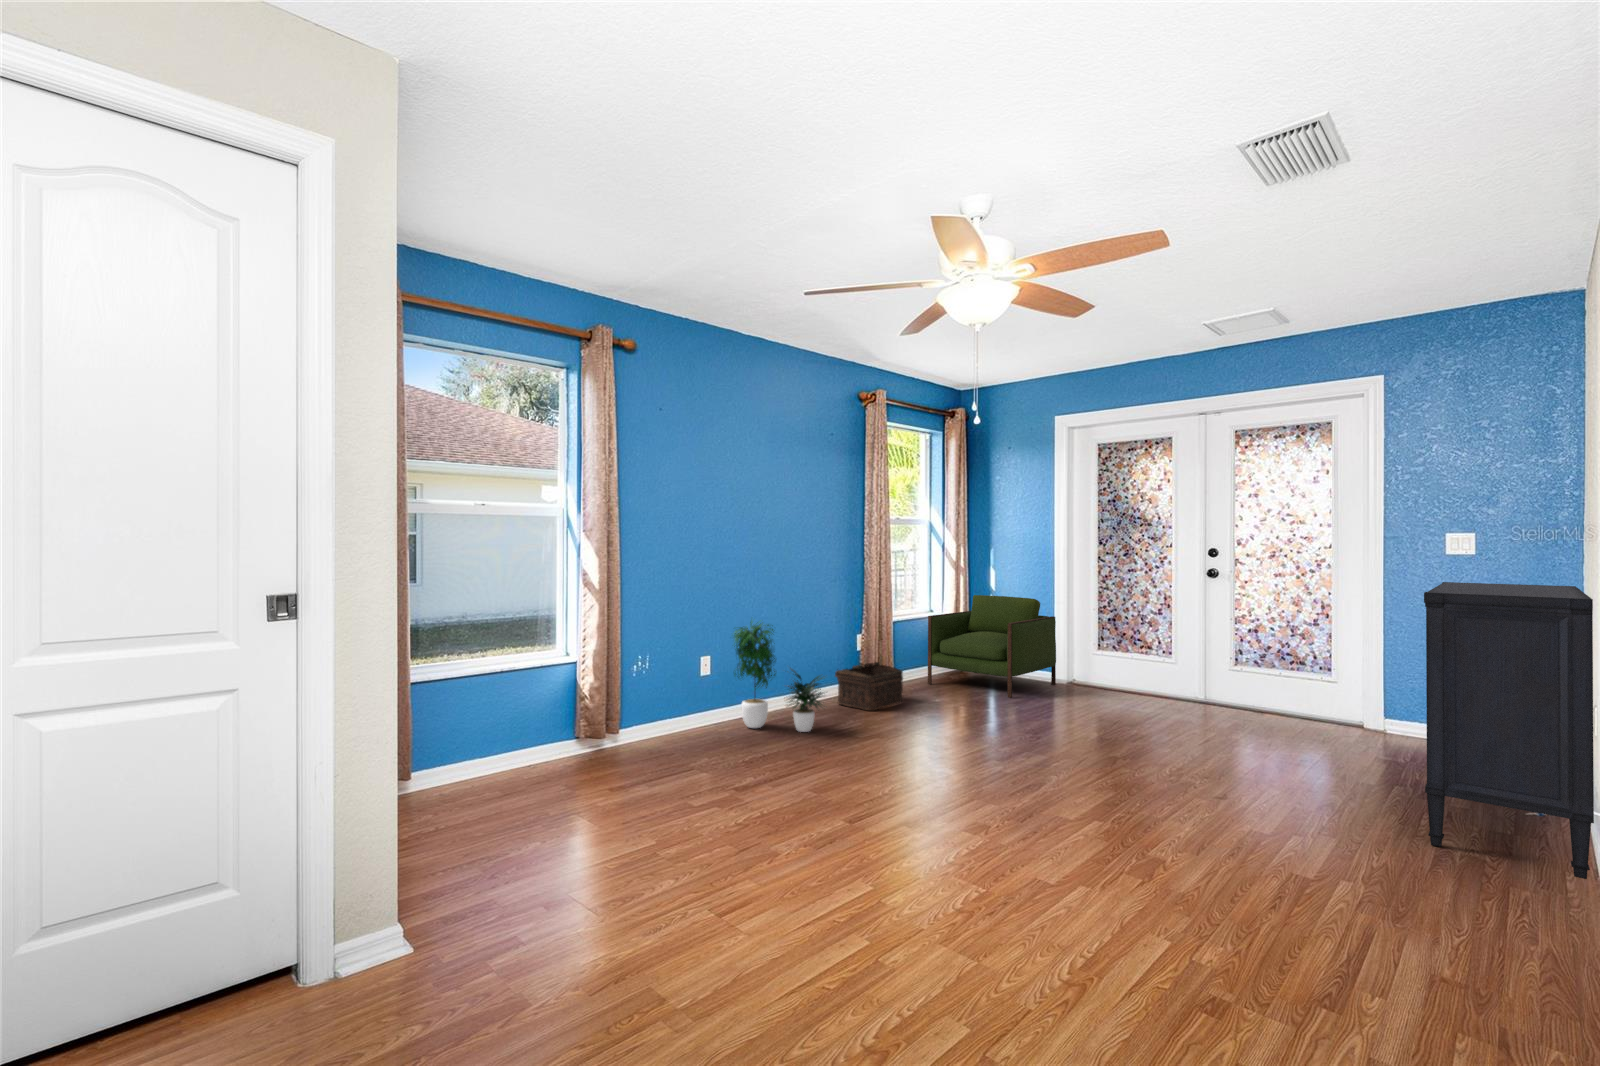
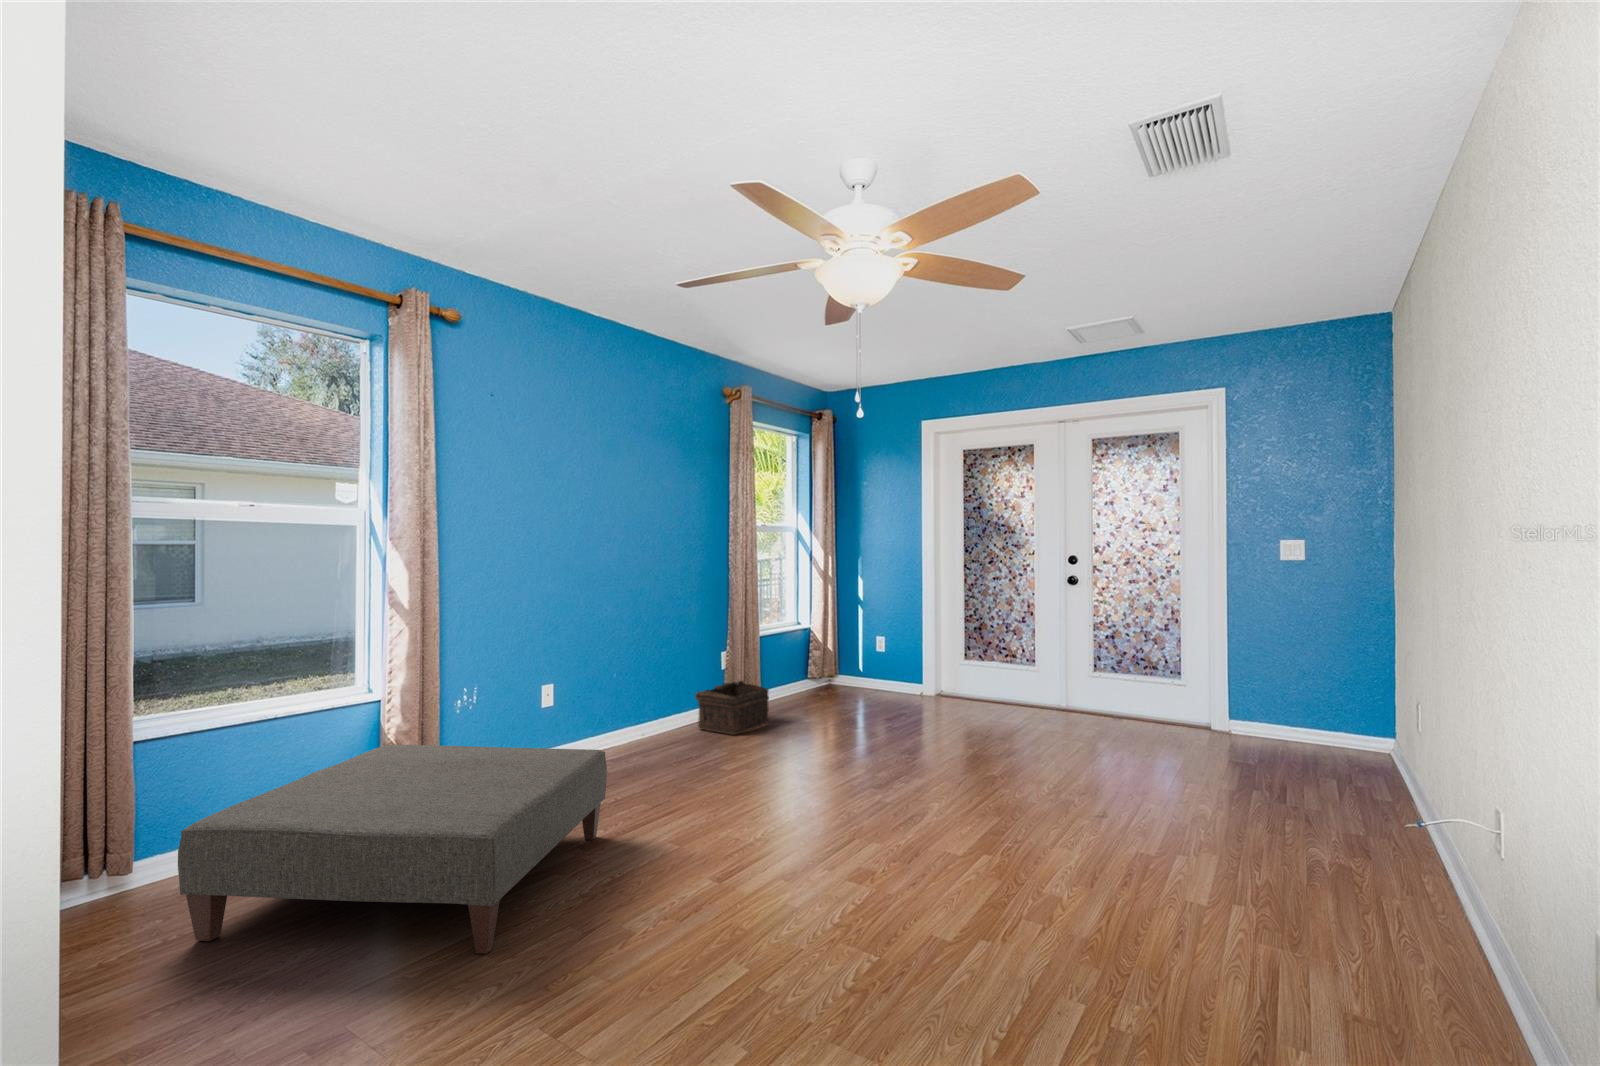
dresser: present [1424,582,1594,879] -> none [1286,587,1438,874]
armchair: present [928,595,1056,698] -> none [794,606,923,713]
potted plant: present [734,621,825,732] -> none [576,635,689,764]
ottoman: none [441,701,758,866] -> present [178,745,607,954]

